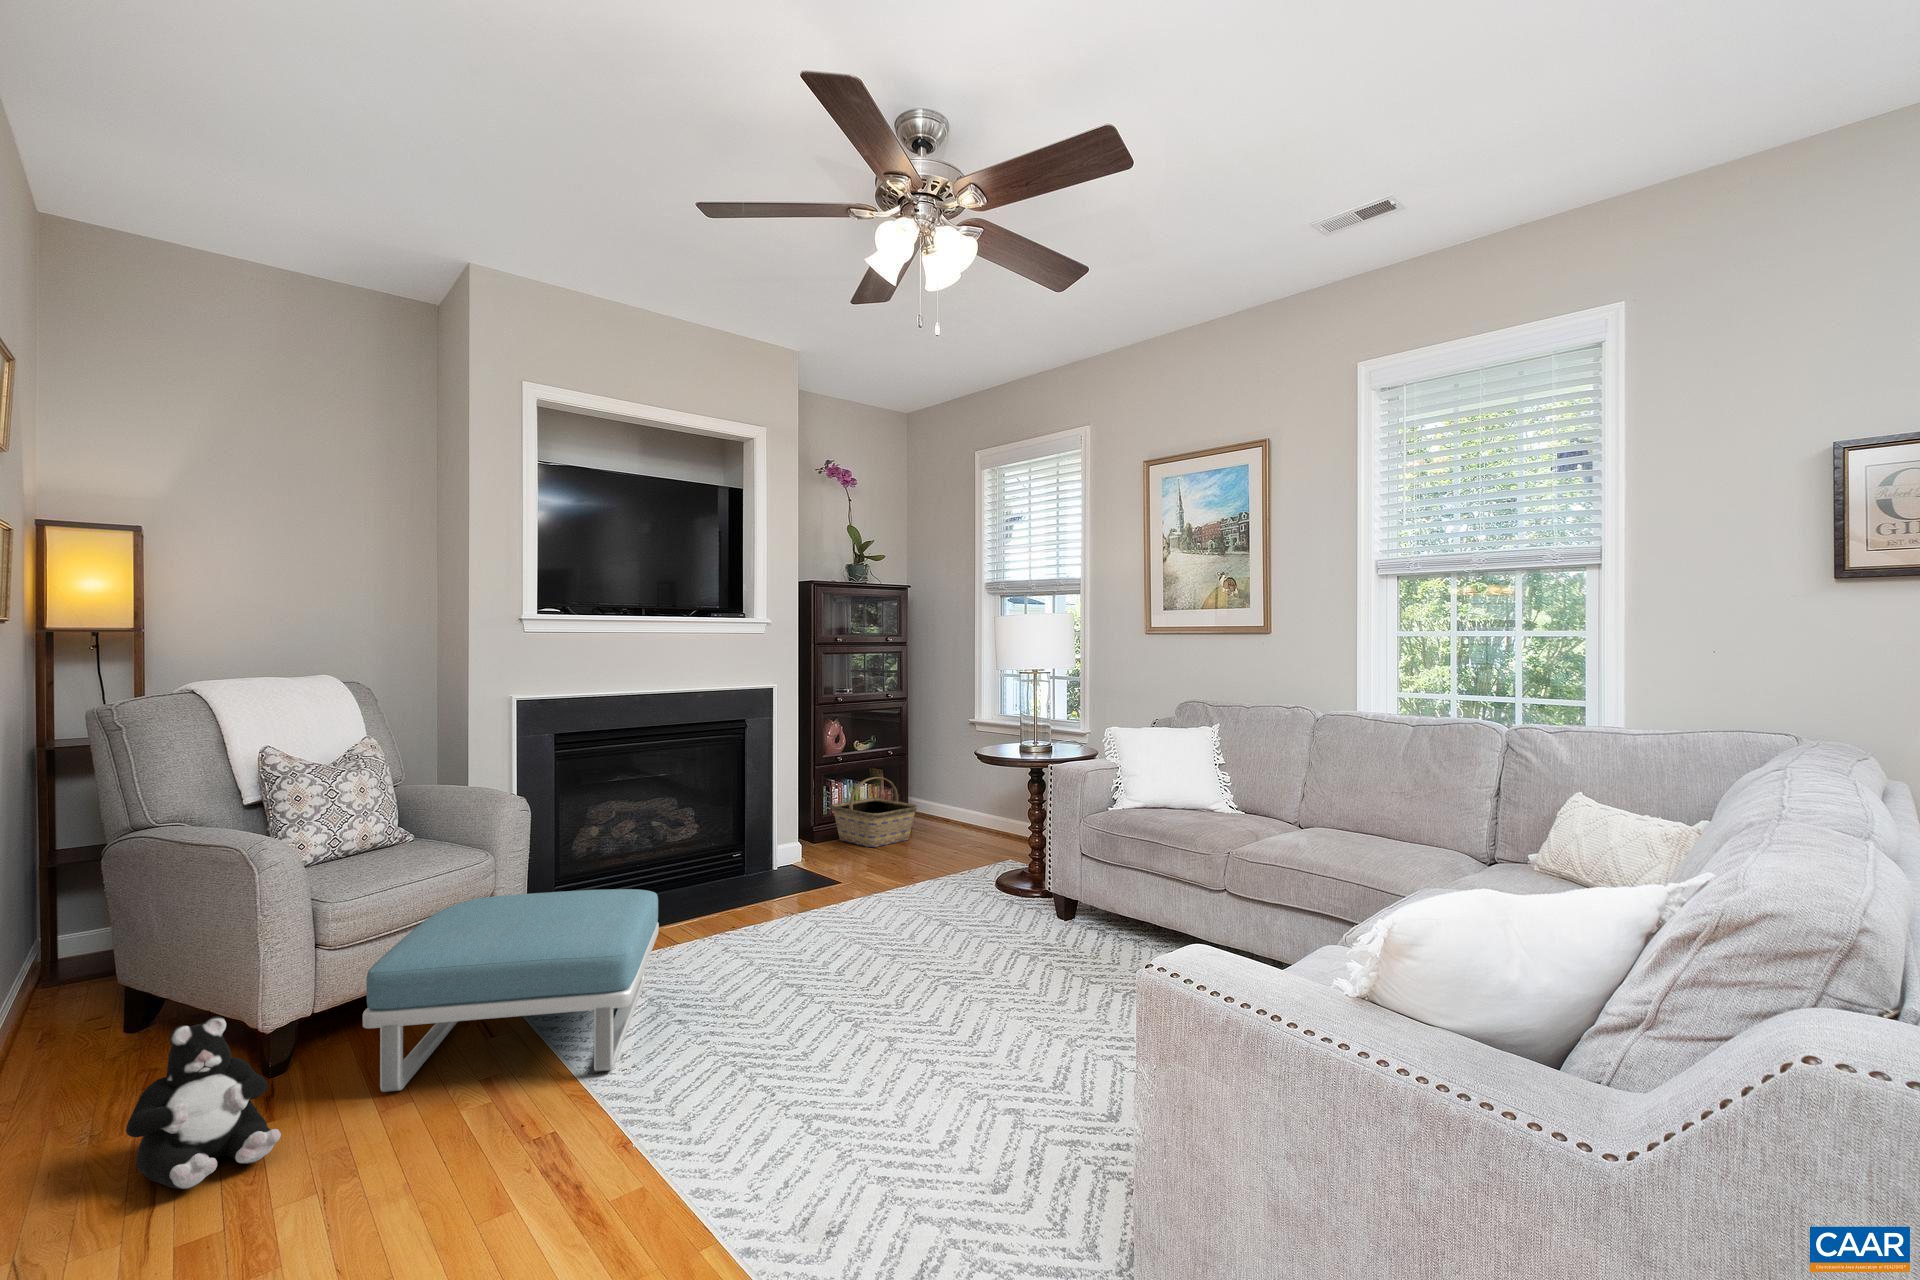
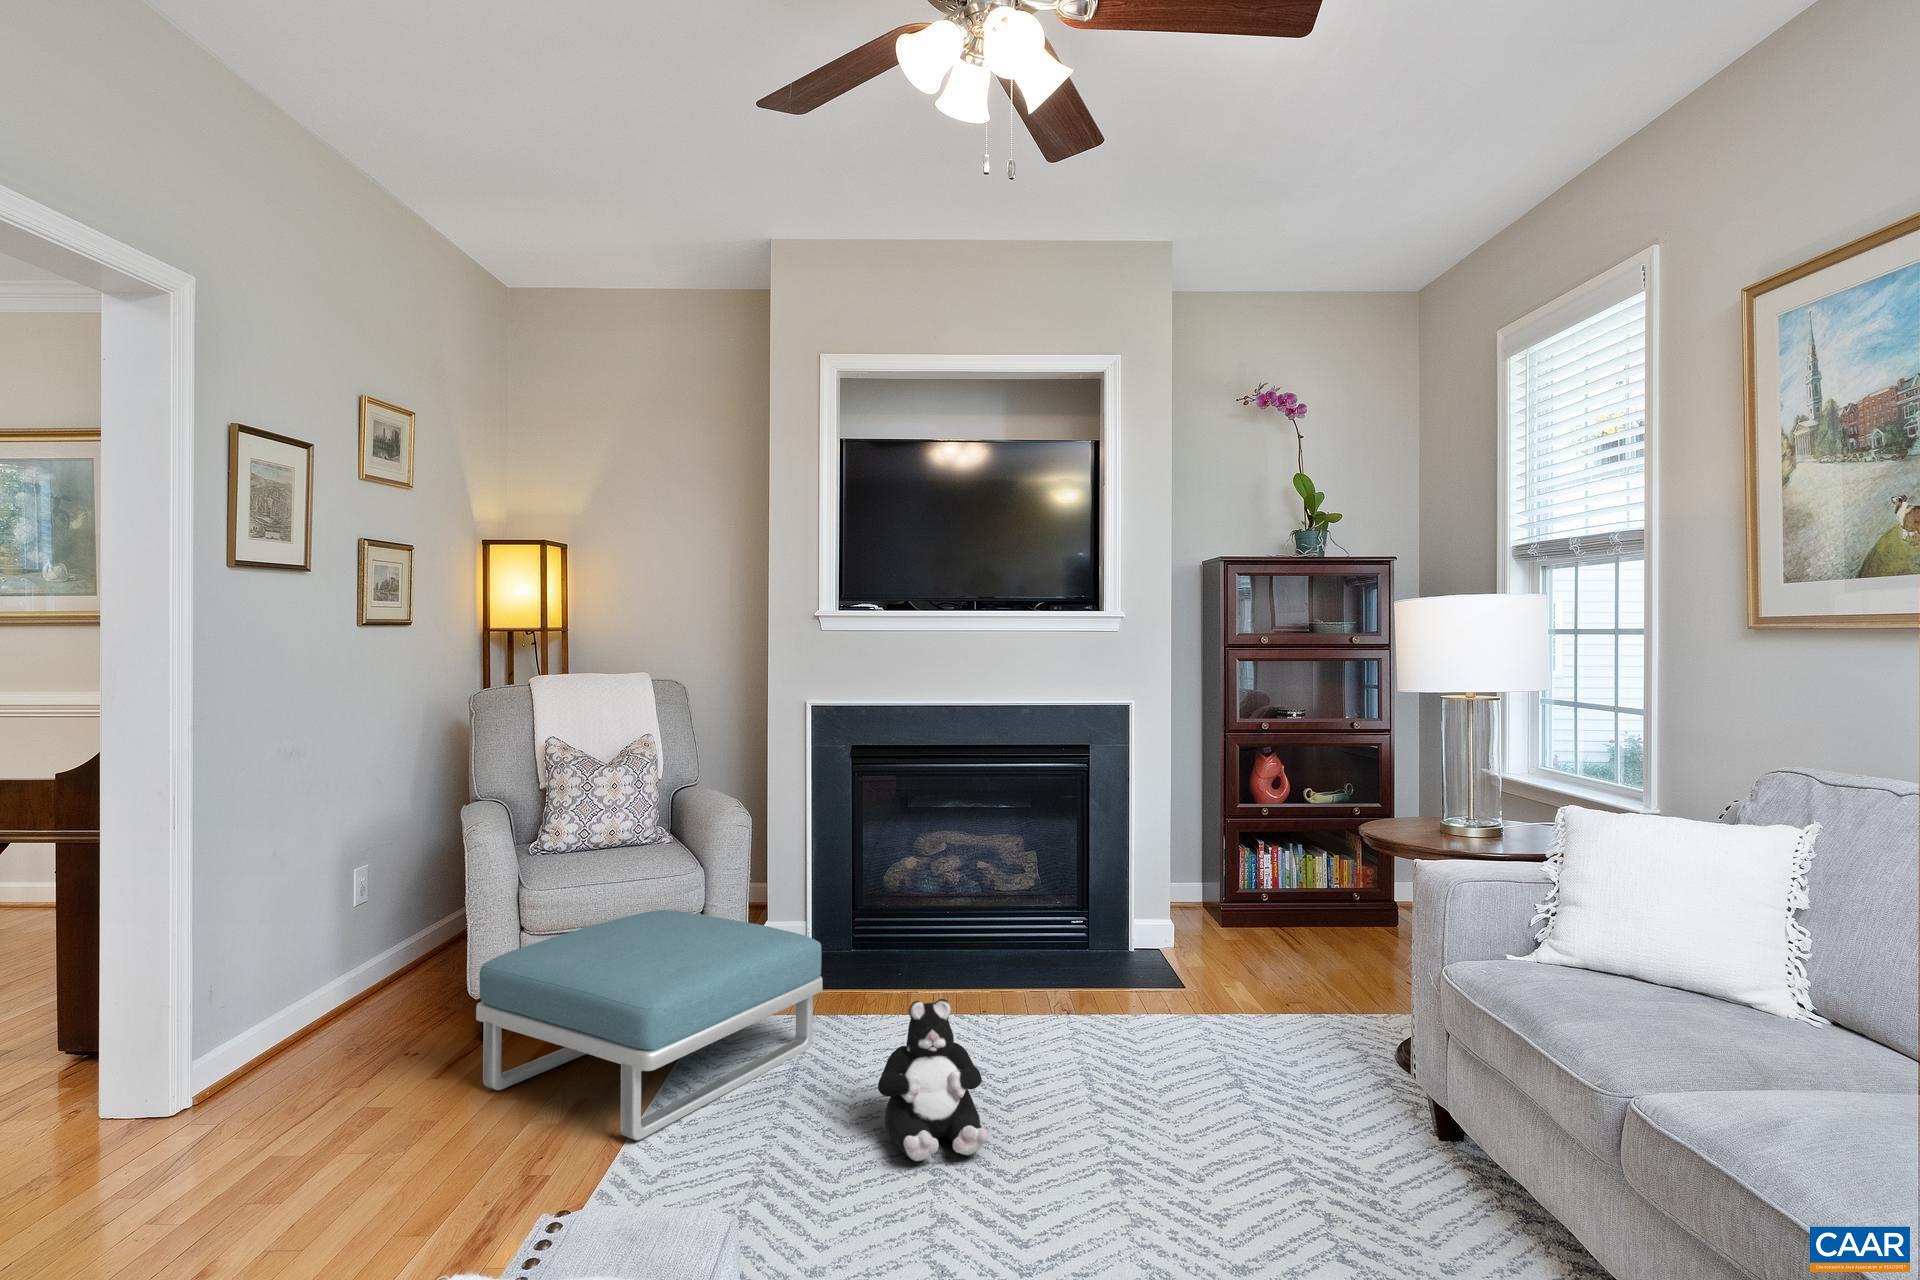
basket: present [831,777,917,847] -> none [1254,839,1373,940]
plush toy: present [126,1016,281,1189] -> present [878,999,989,1161]

